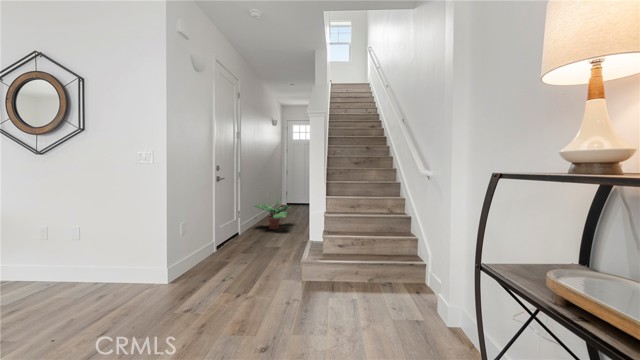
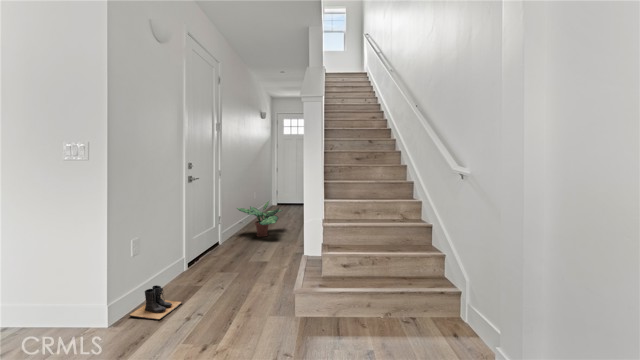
boots: none [180,258,217,281] -> present [129,285,182,319]

